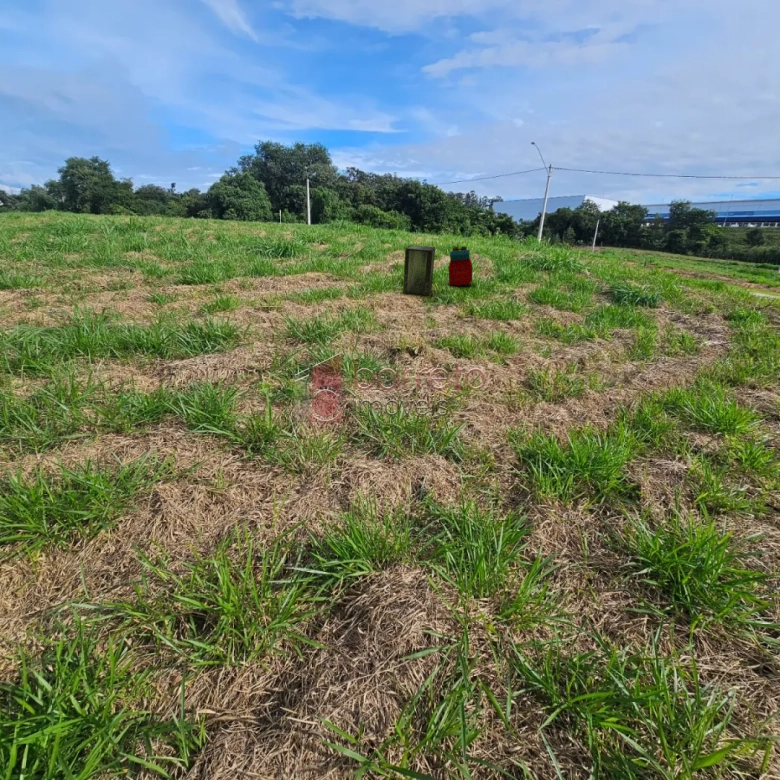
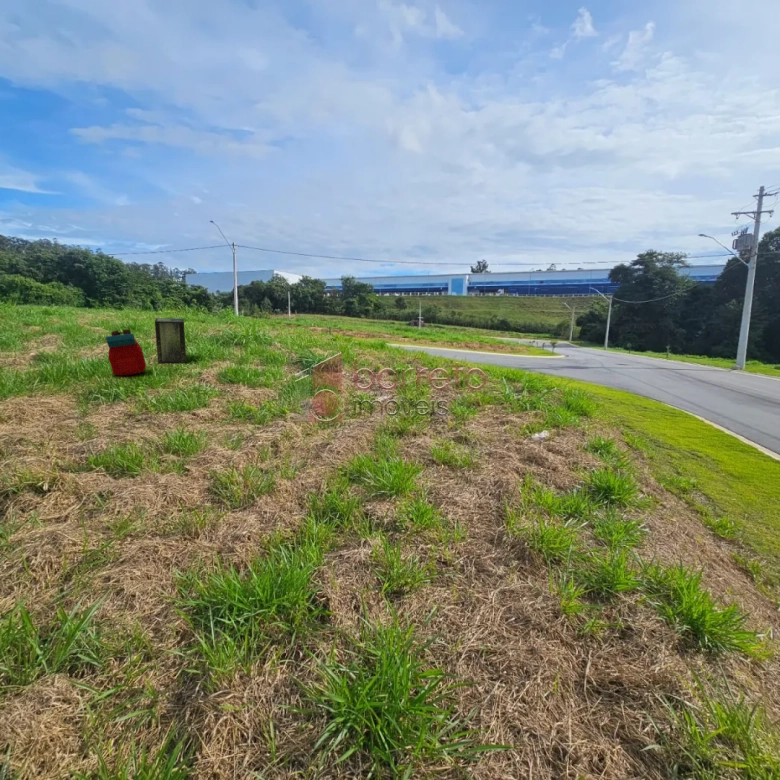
storage box: present [403,245,435,295] -> present [155,318,186,363]

